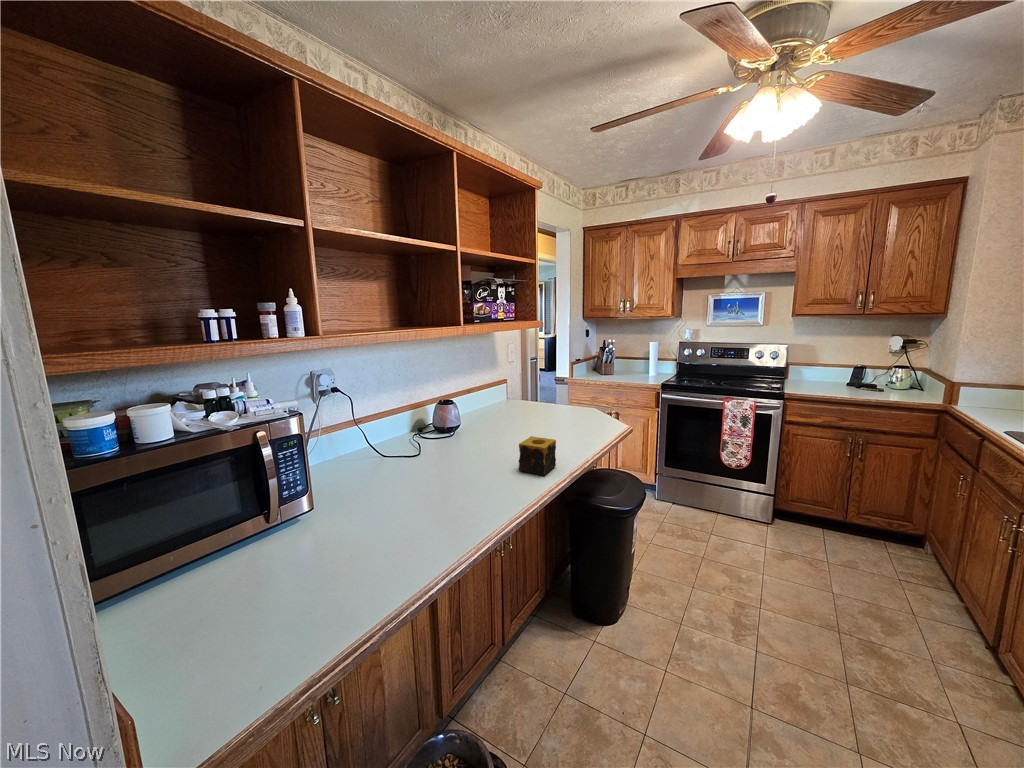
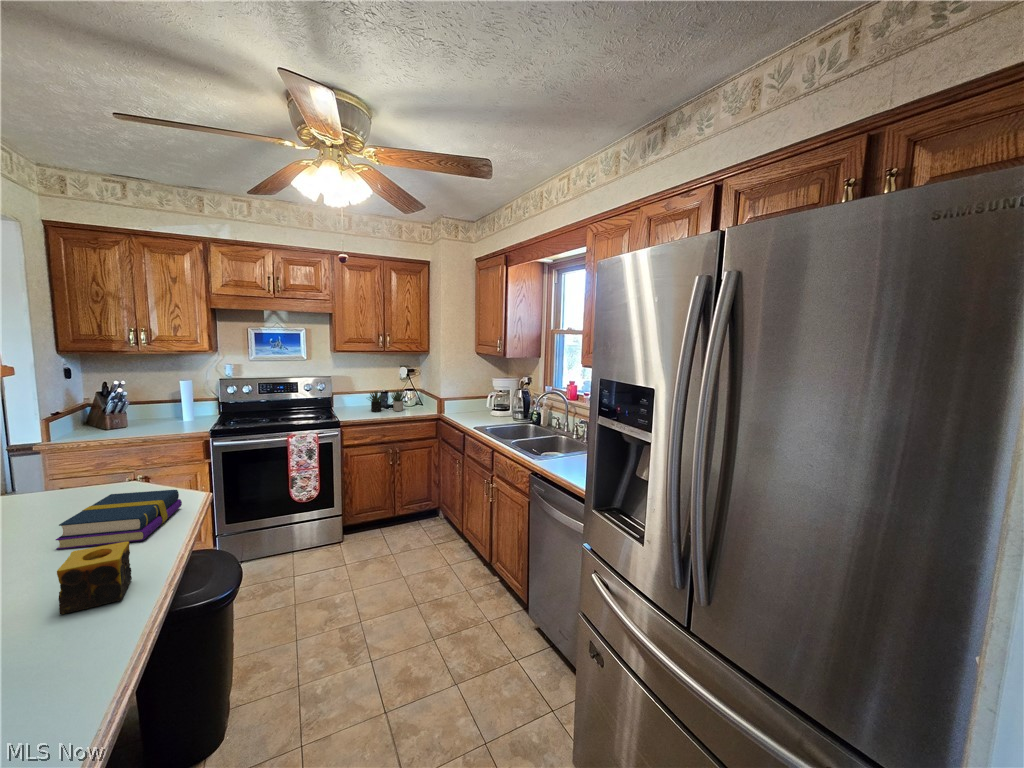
succulent plant: none [826,361,896,393] -> present [370,390,405,412]
book: none [538,412,607,446] -> present [56,490,182,550]

